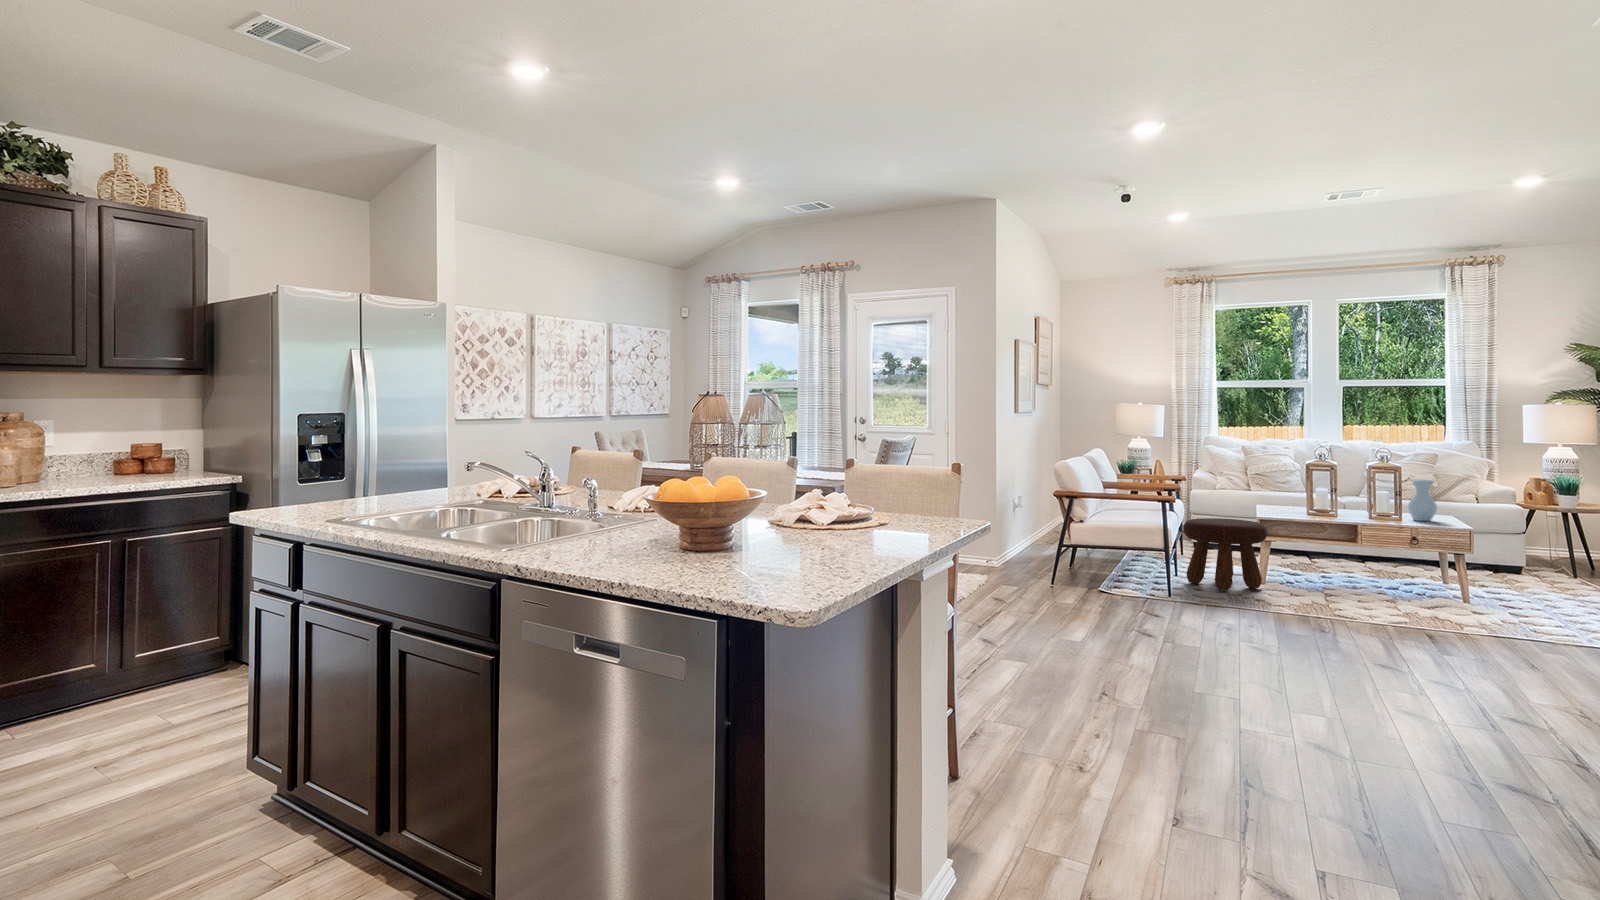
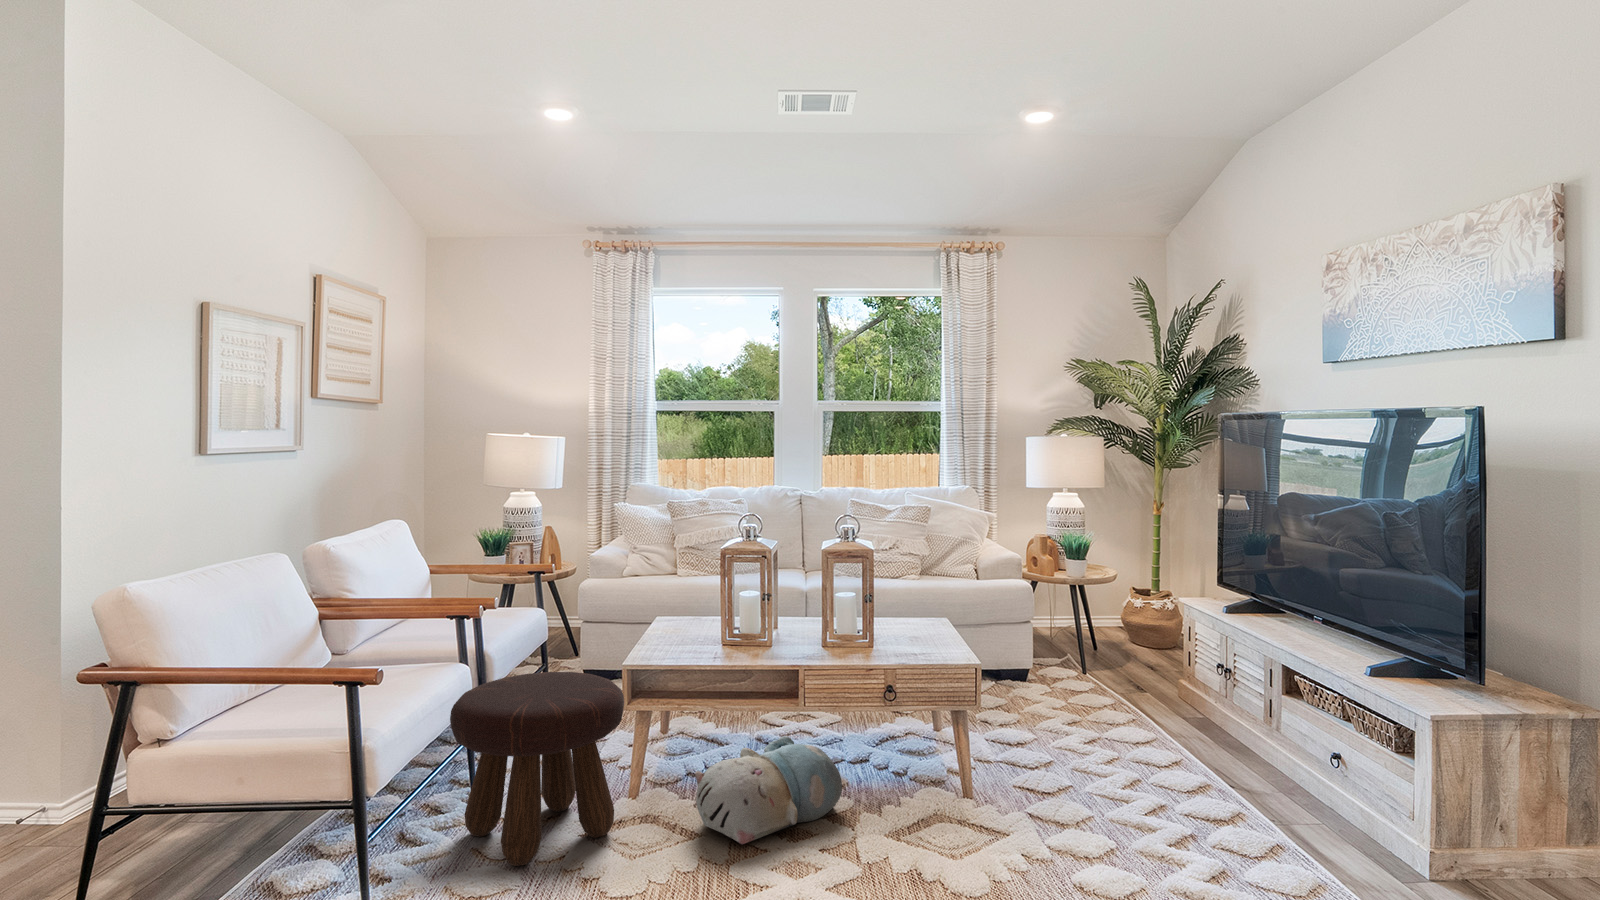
vase: present [1408,480,1437,521] -> none [880,572,924,652]
plush toy: none [1302,559,1385,595] -> present [695,736,842,844]

